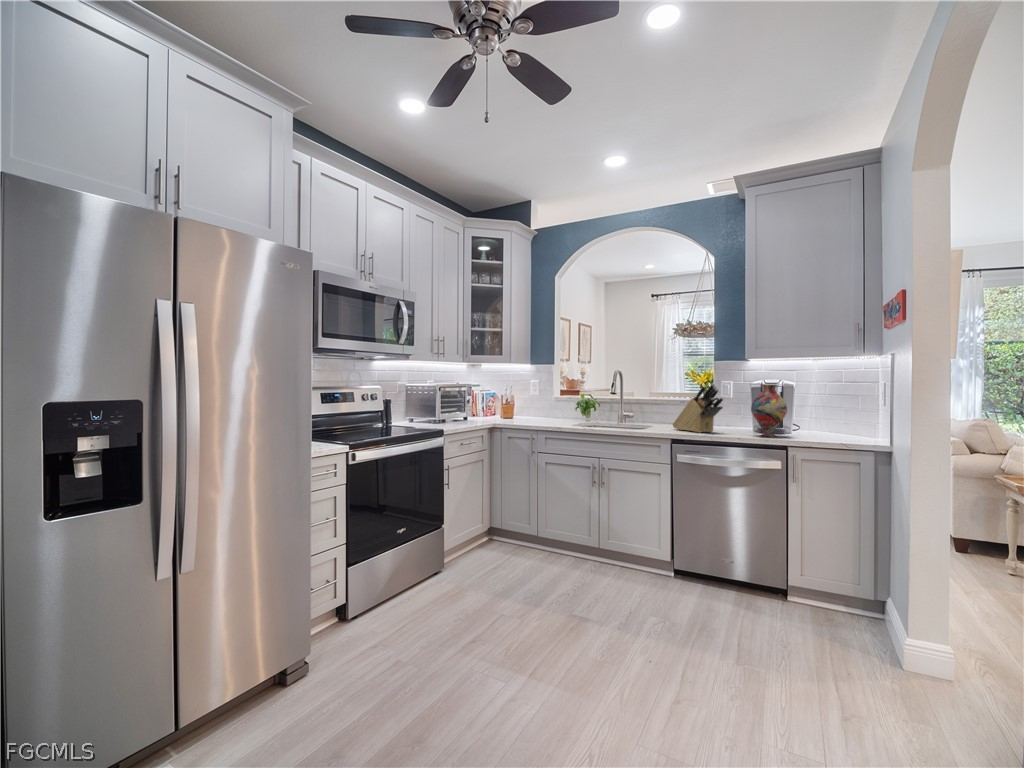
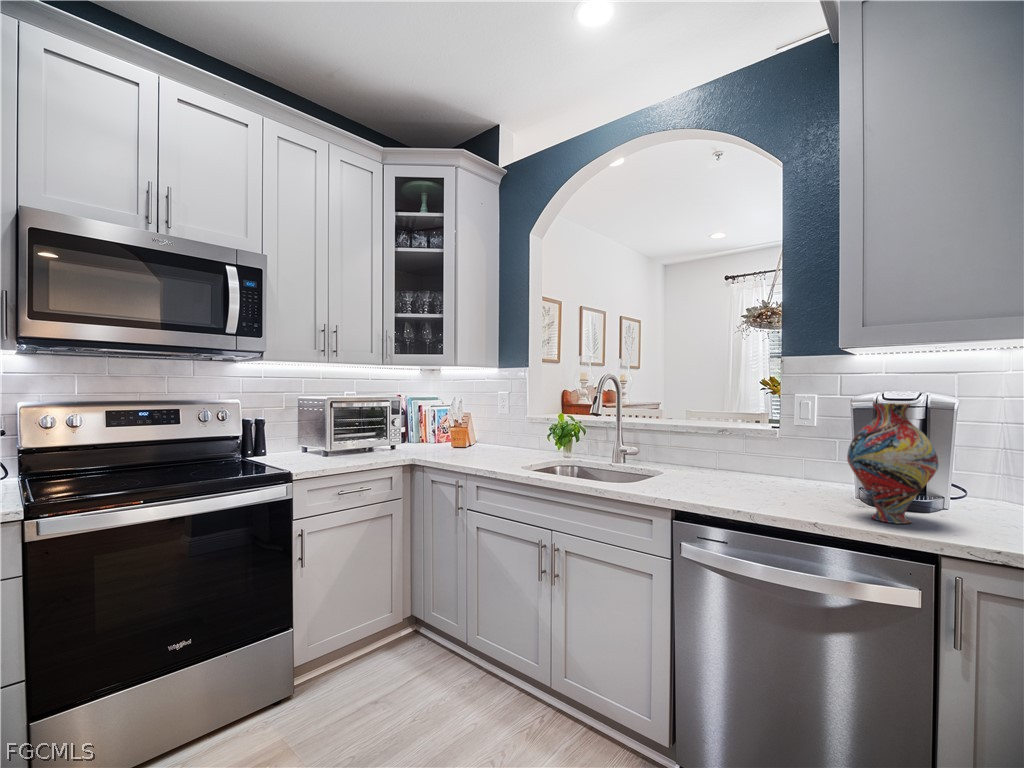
knife block: present [673,384,723,433] -> none [690,399,786,498]

